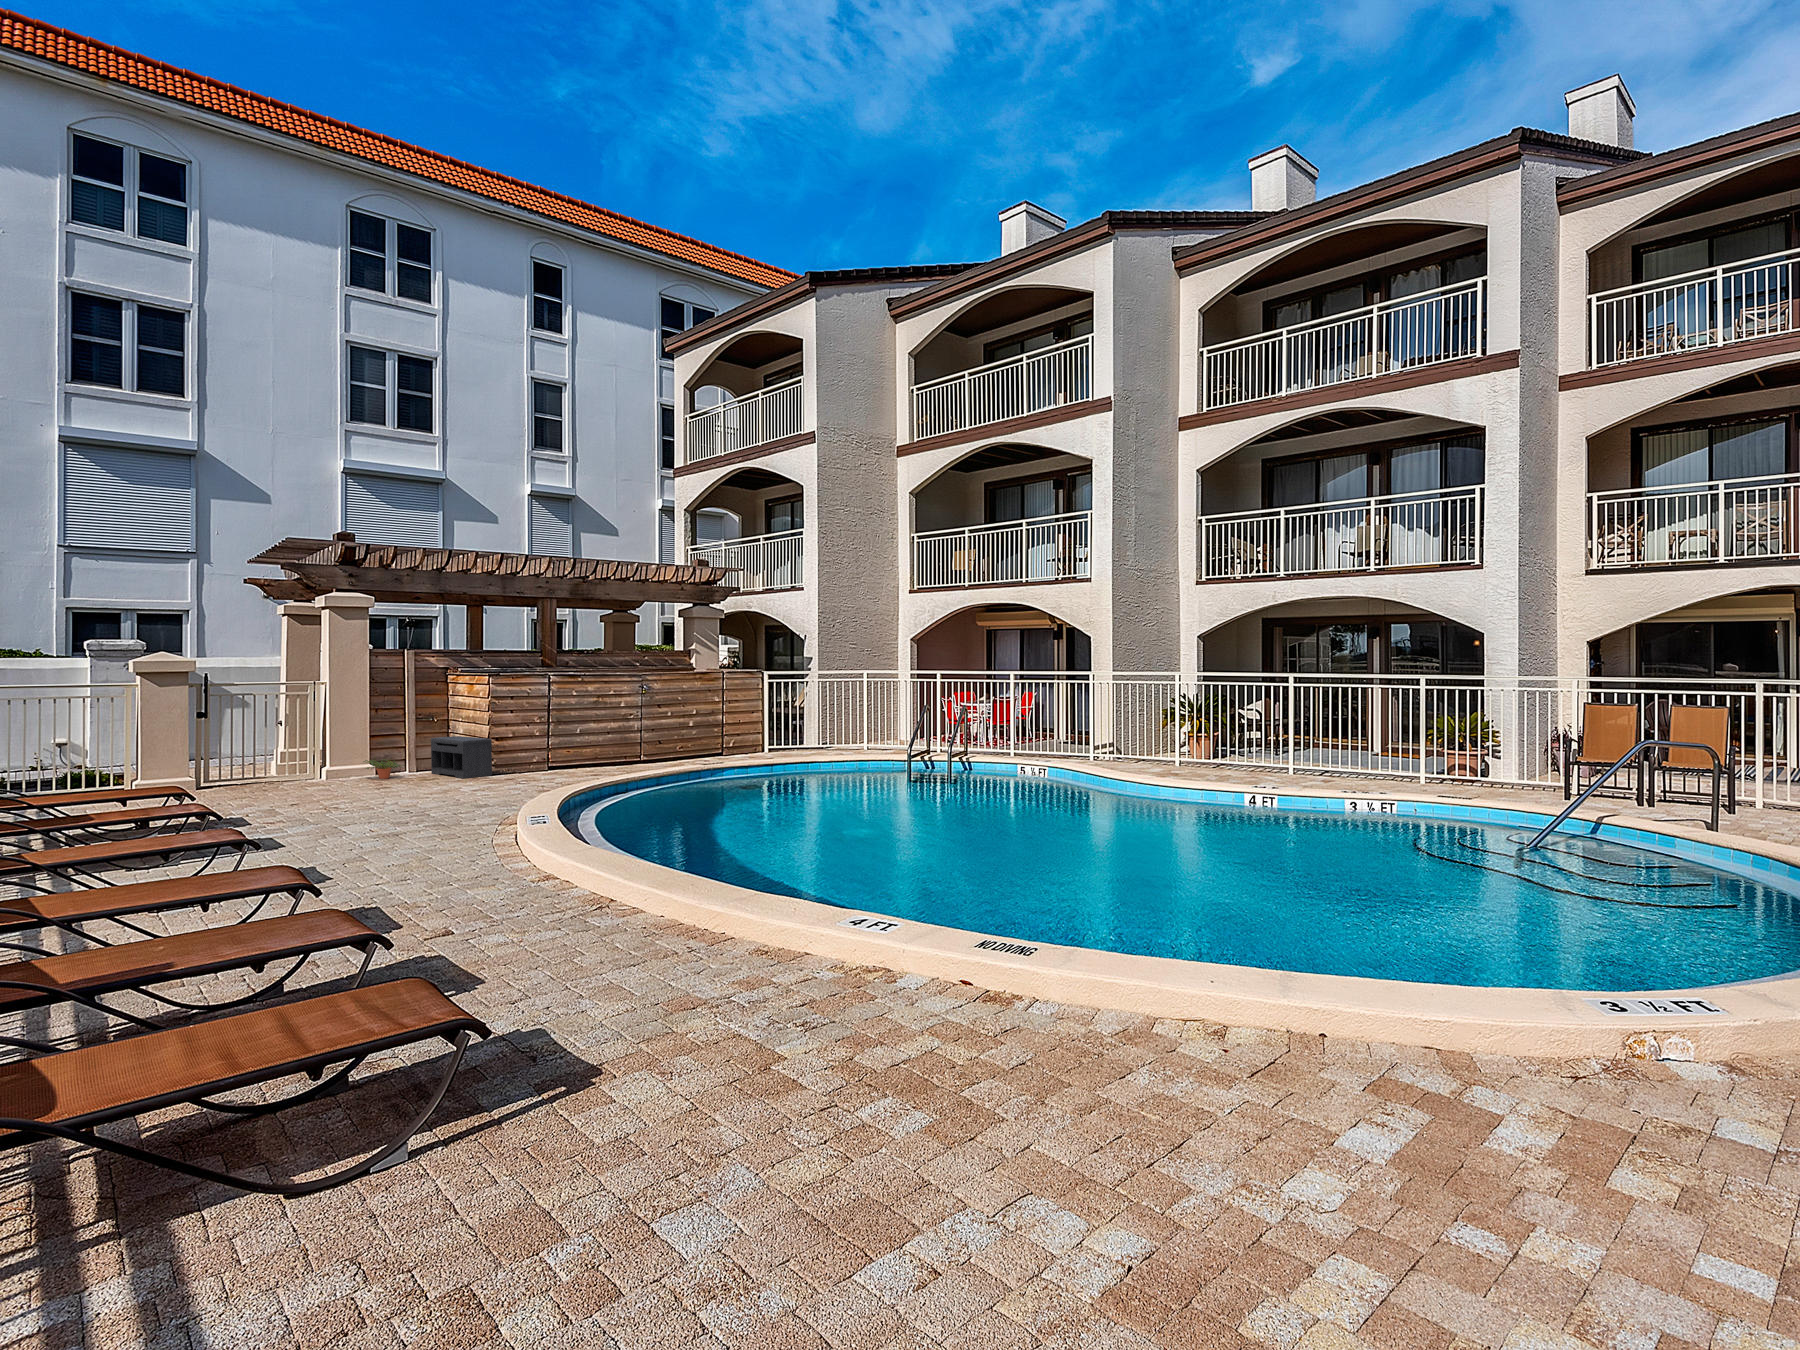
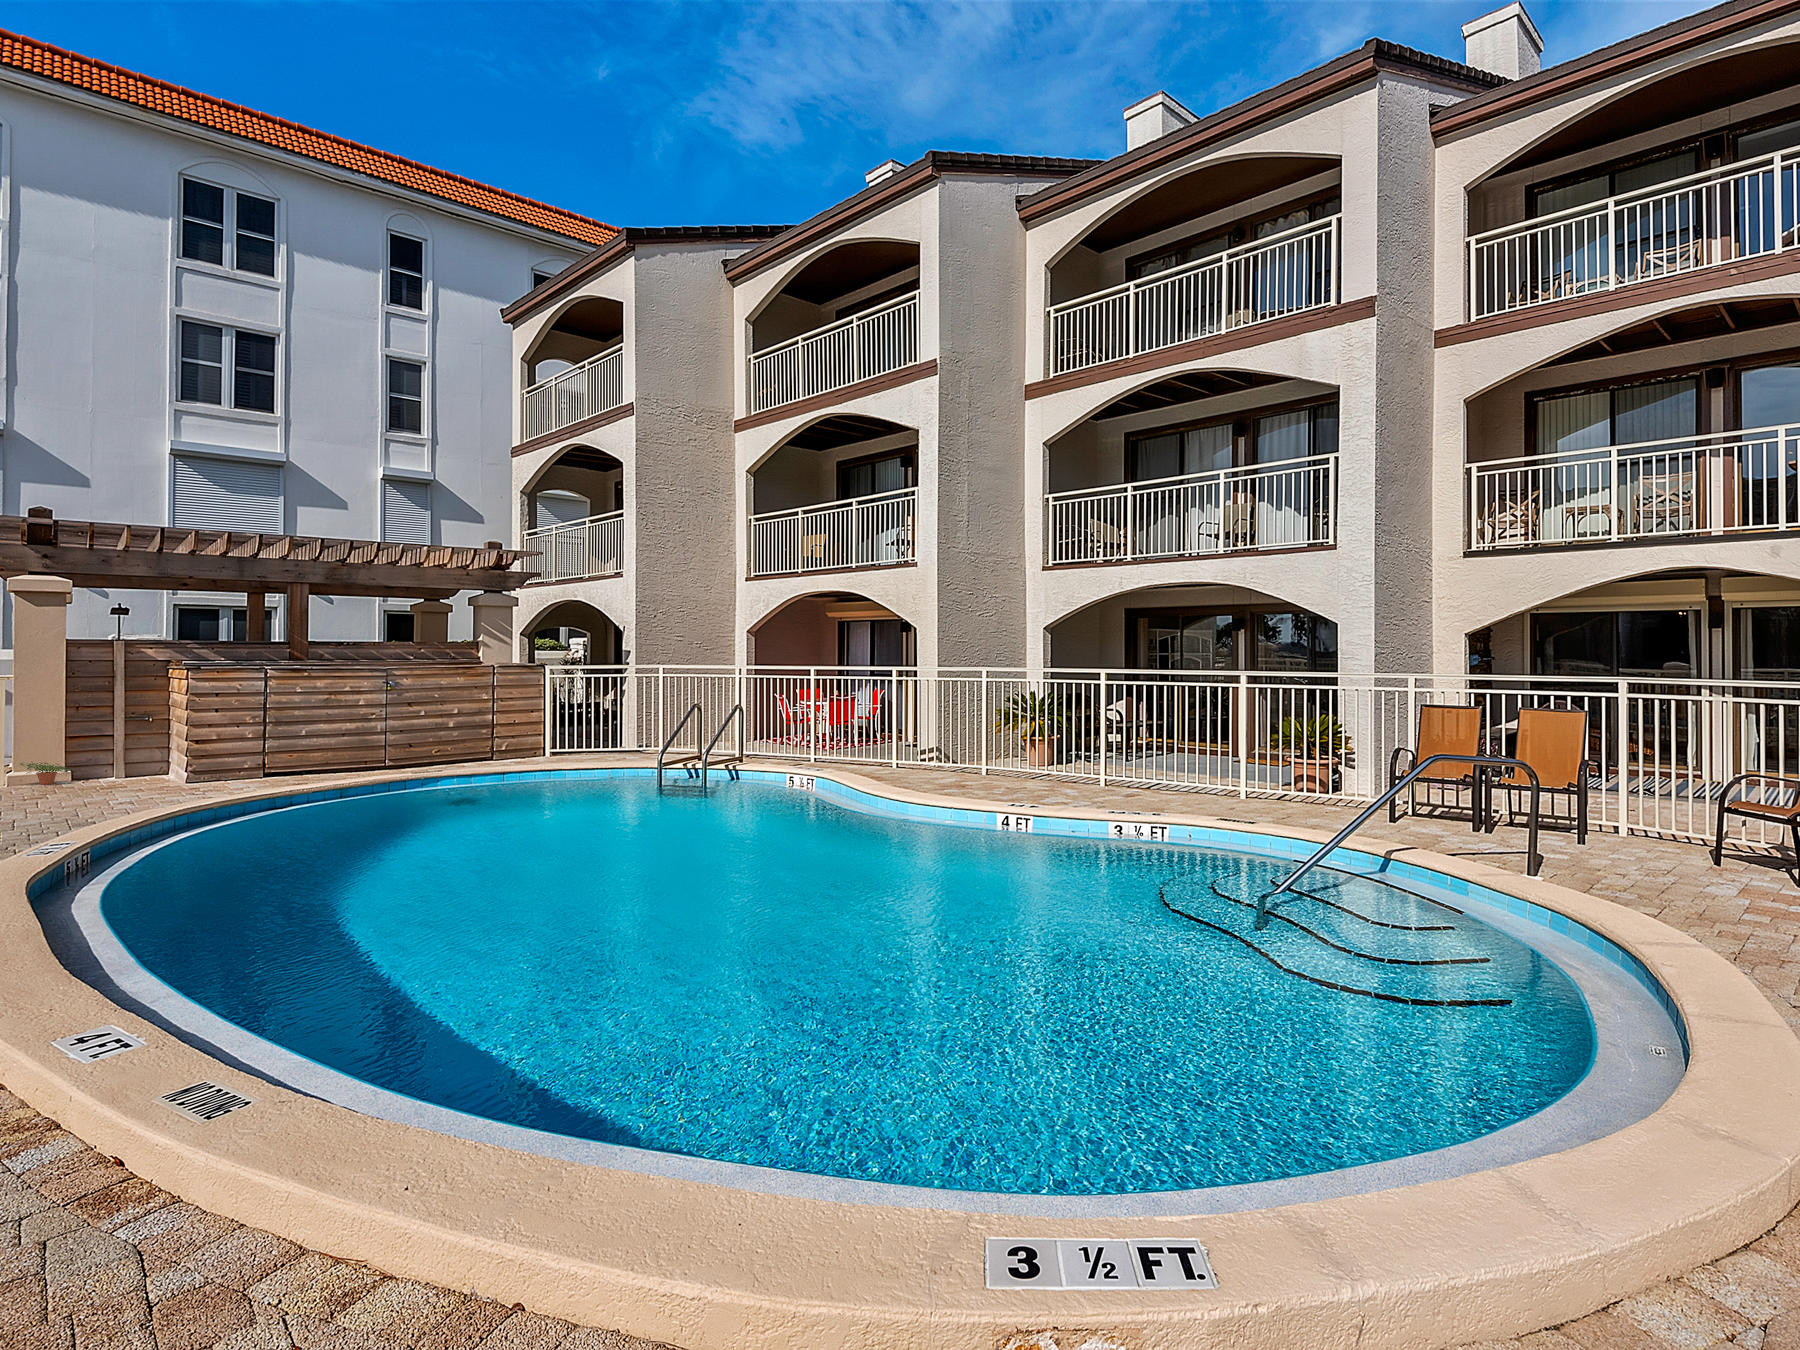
bench: present [431,736,492,778] -> none [115,737,175,785]

